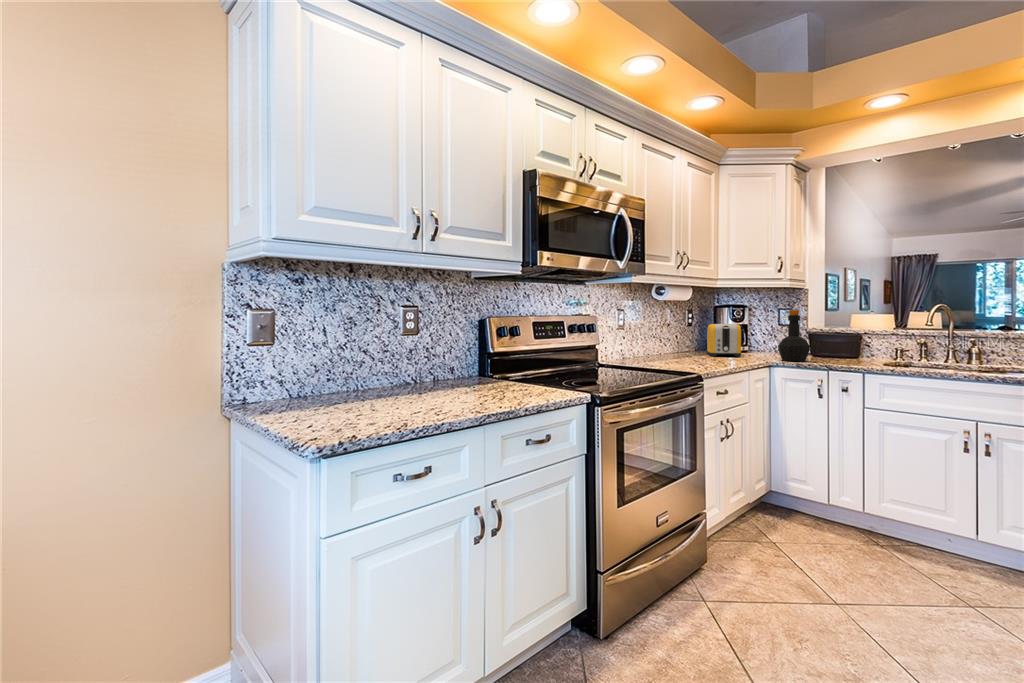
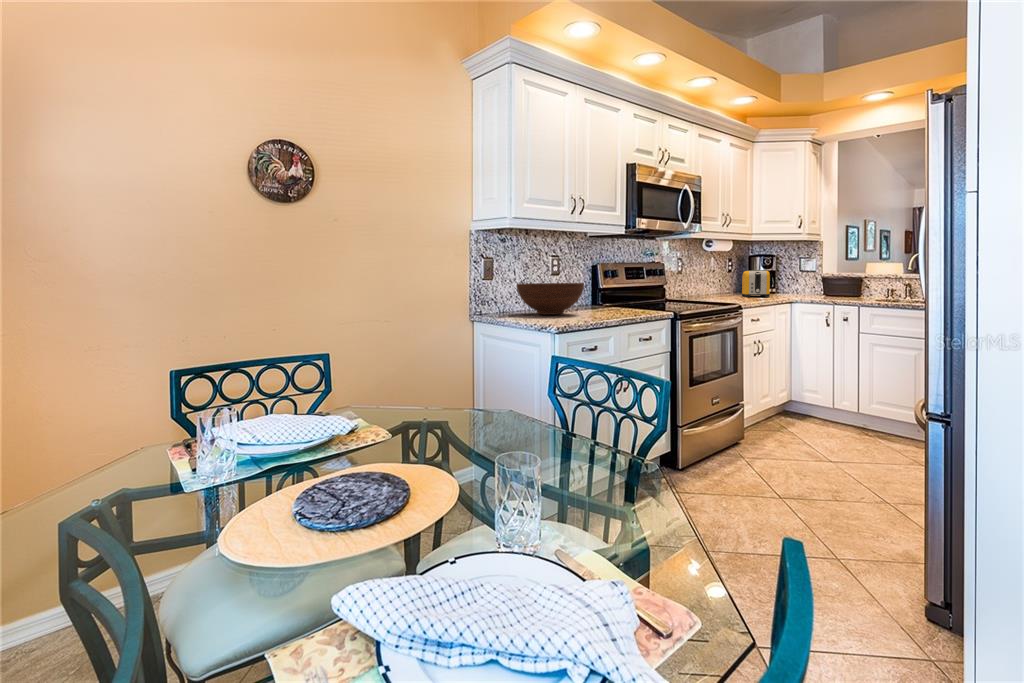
bottle: present [778,310,810,361] -> none [798,259,821,299]
fruit bowl: none [285,350,409,410] -> present [517,283,584,315]

